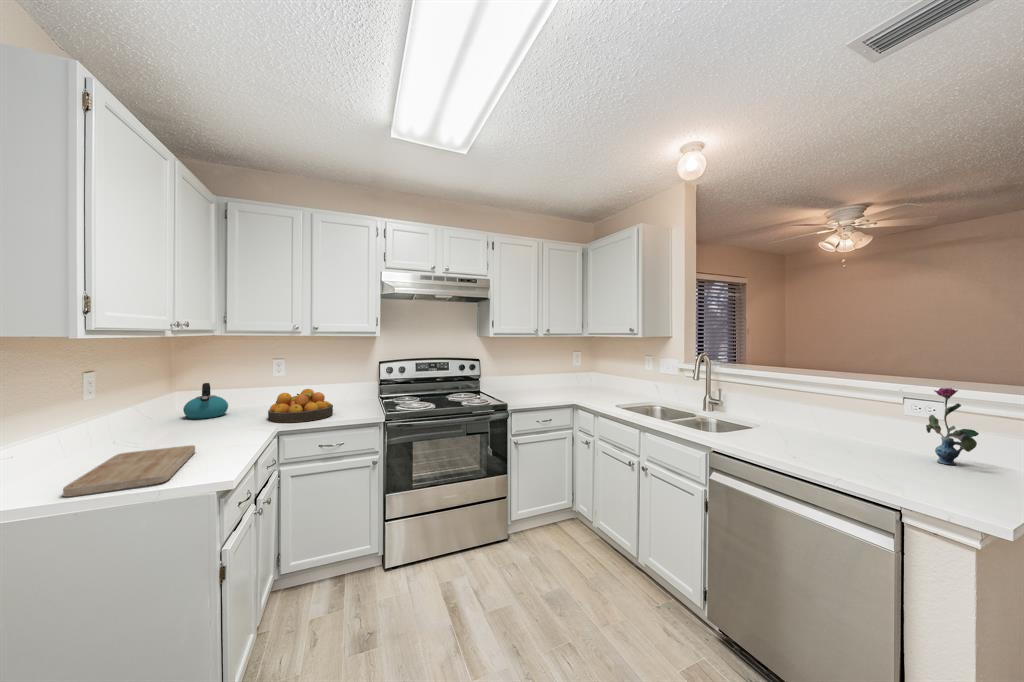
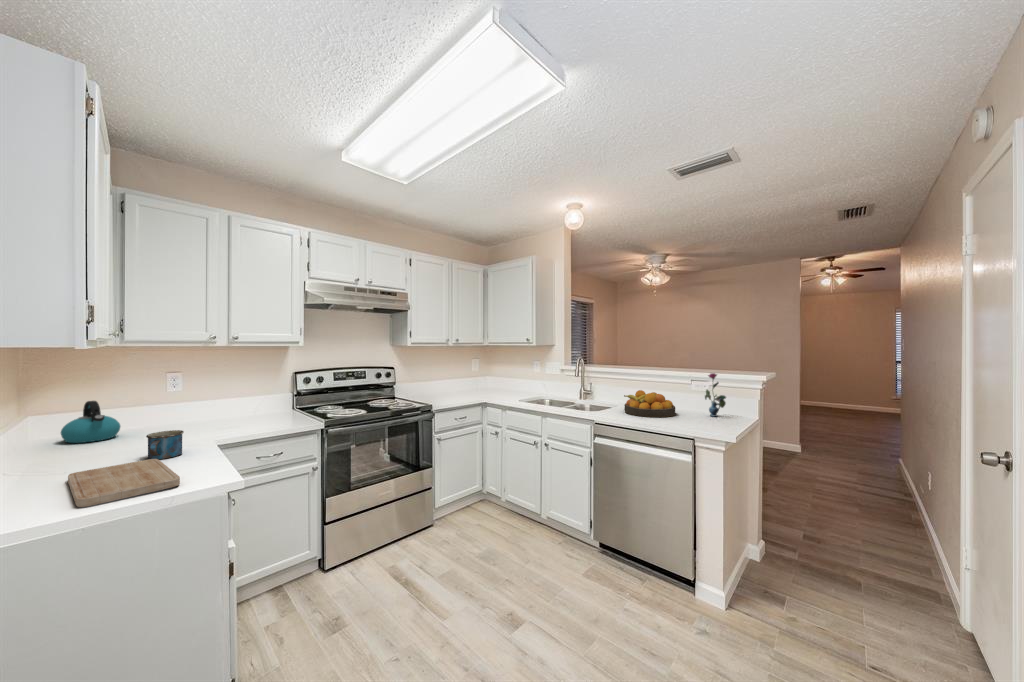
fruit bowl: present [268,389,333,423] -> present [624,390,675,417]
mug: none [198,417,235,444] -> present [146,430,184,459]

